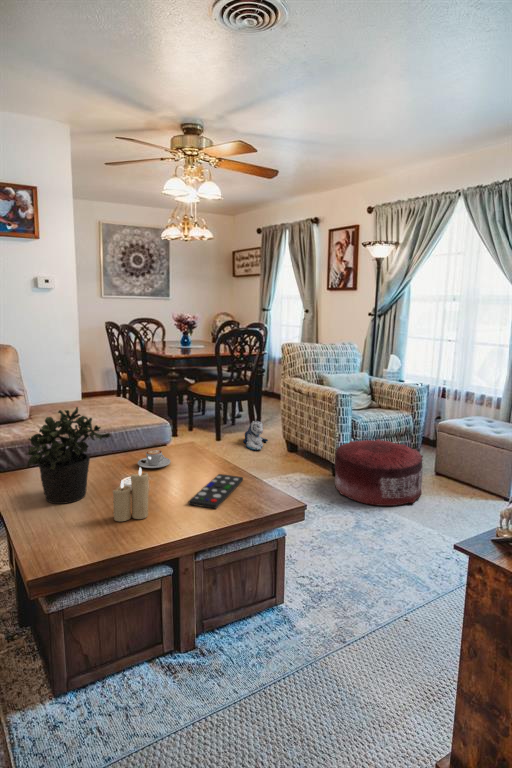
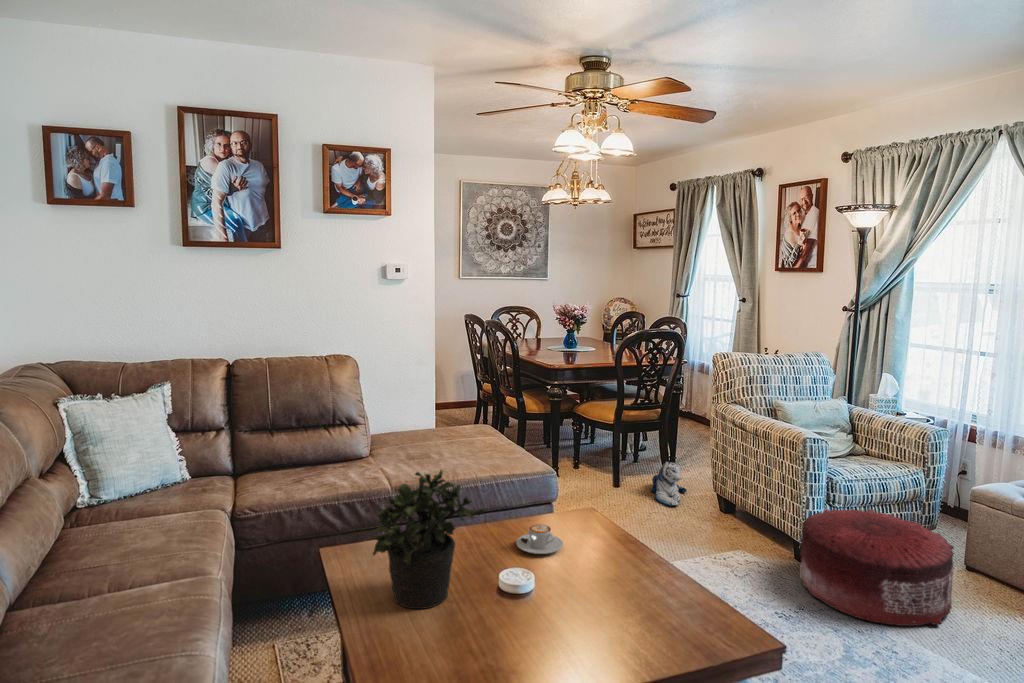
candle: present [113,468,148,521] -> none [489,573,541,653]
remote control: present [189,474,243,509] -> none [597,574,675,643]

